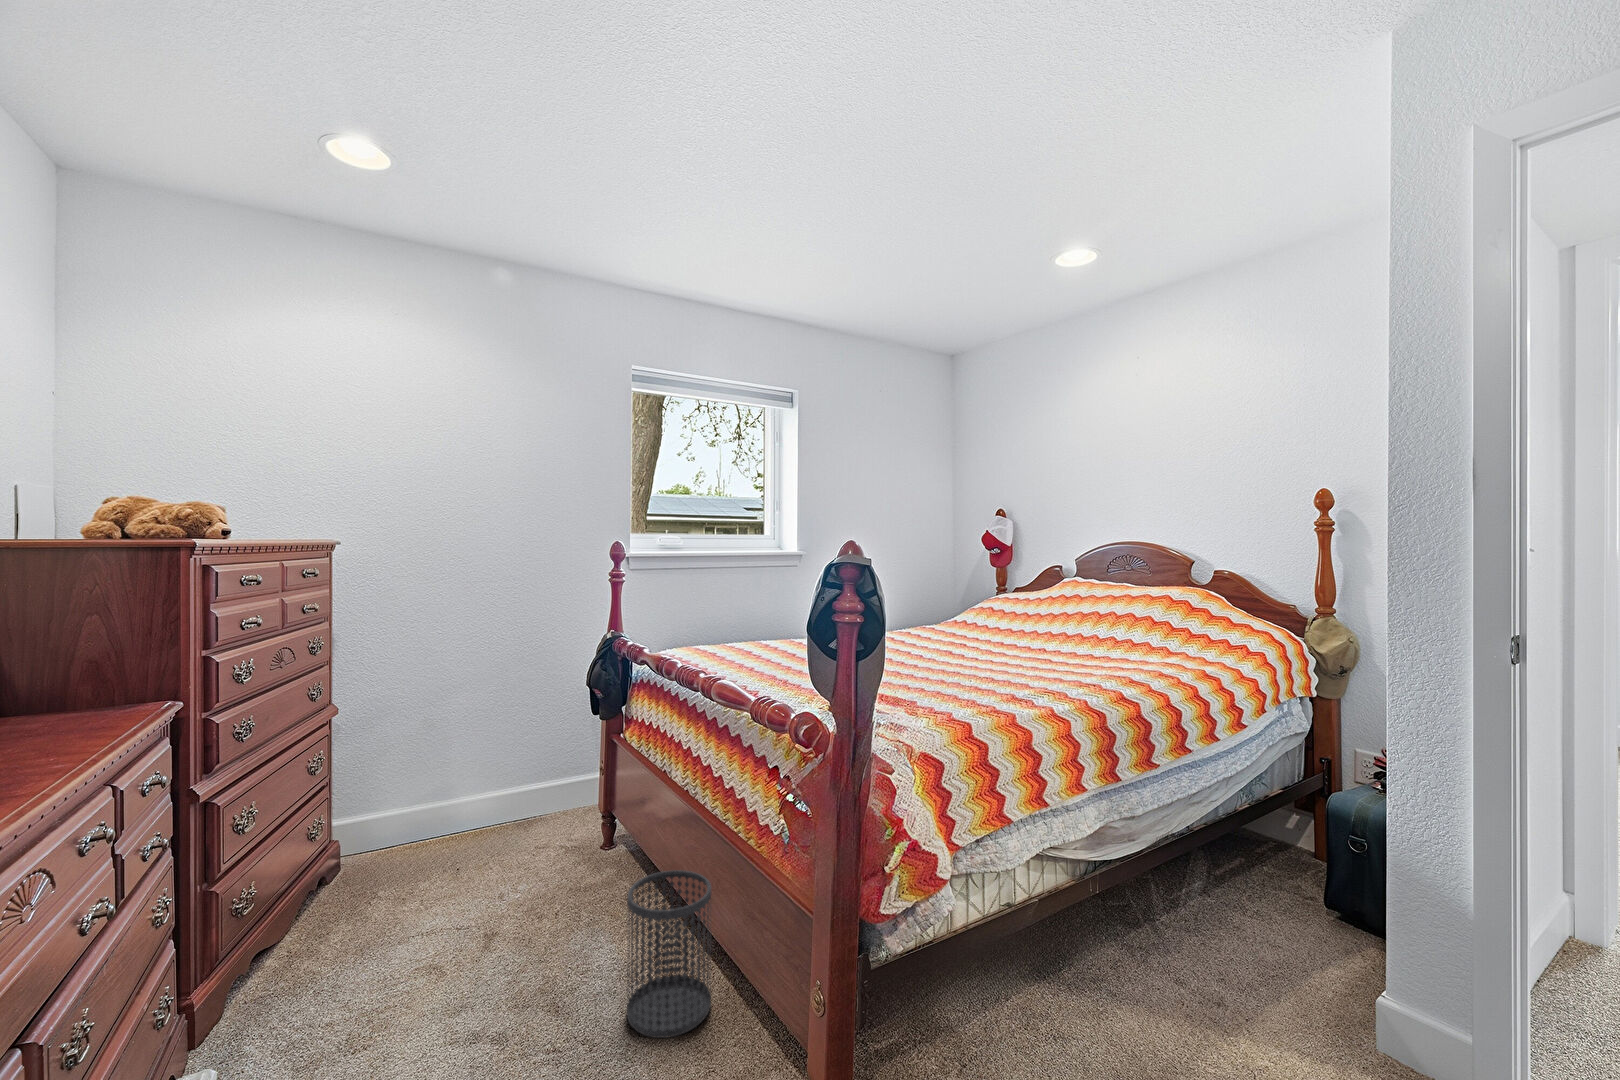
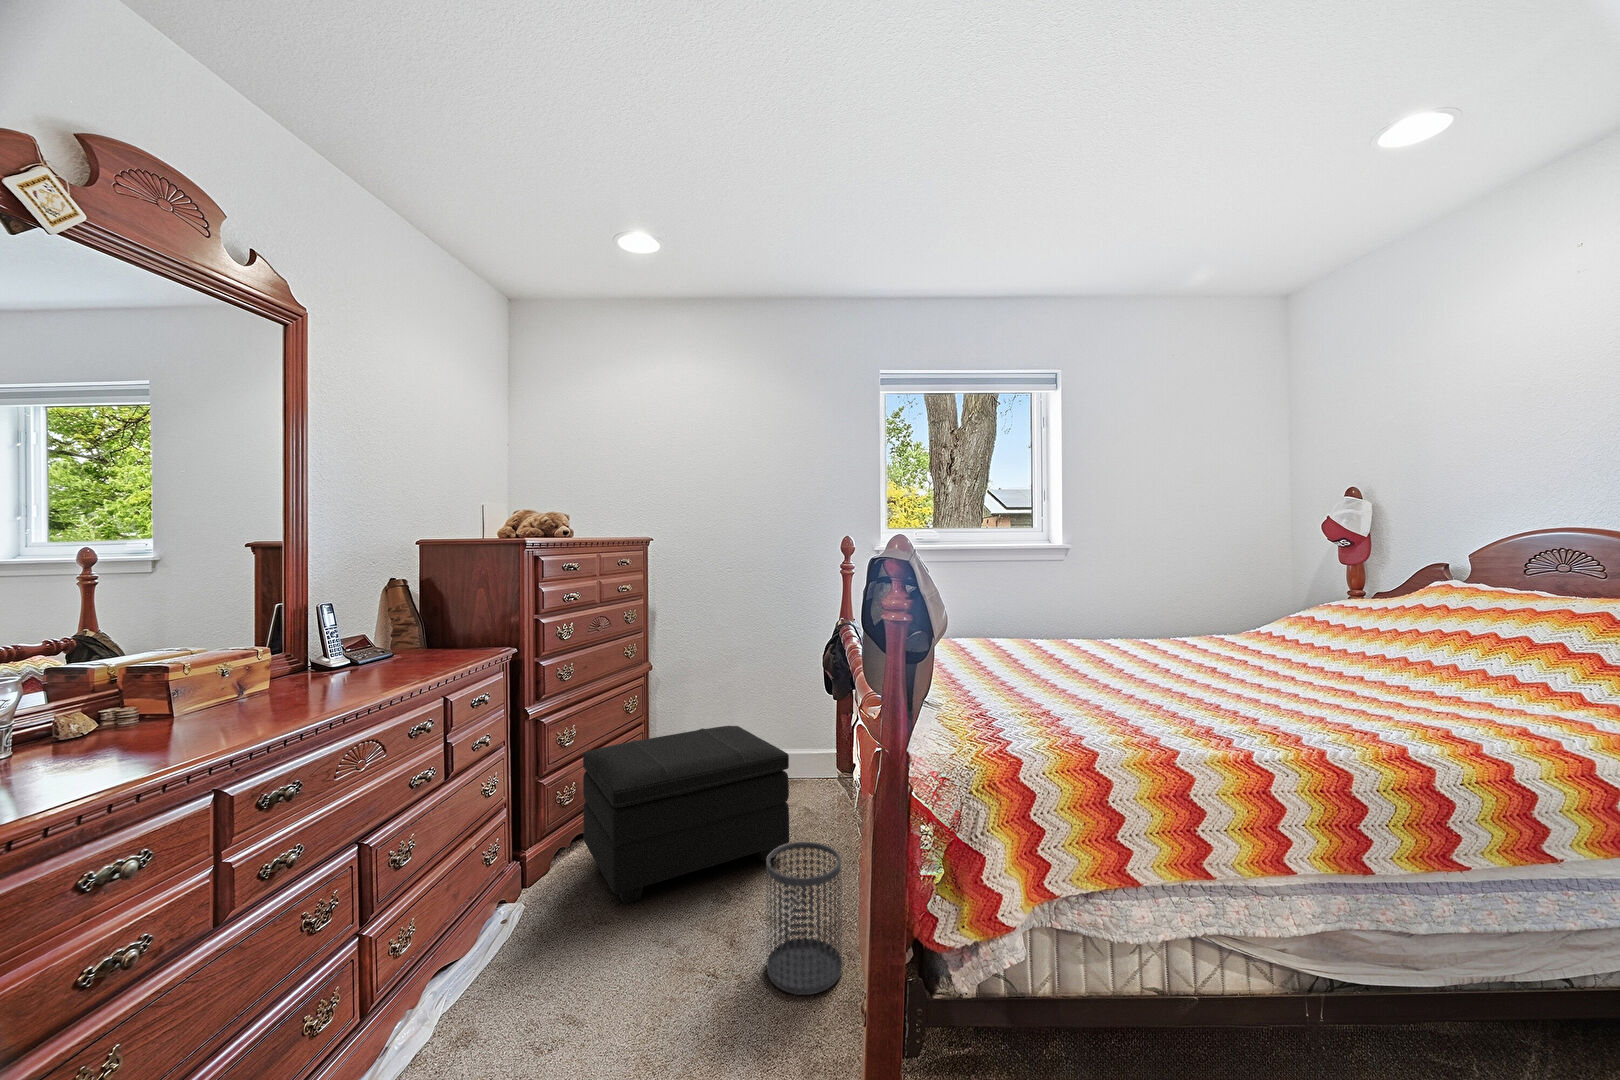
footstool: none [279,767,583,1022] -> present [583,726,789,904]

